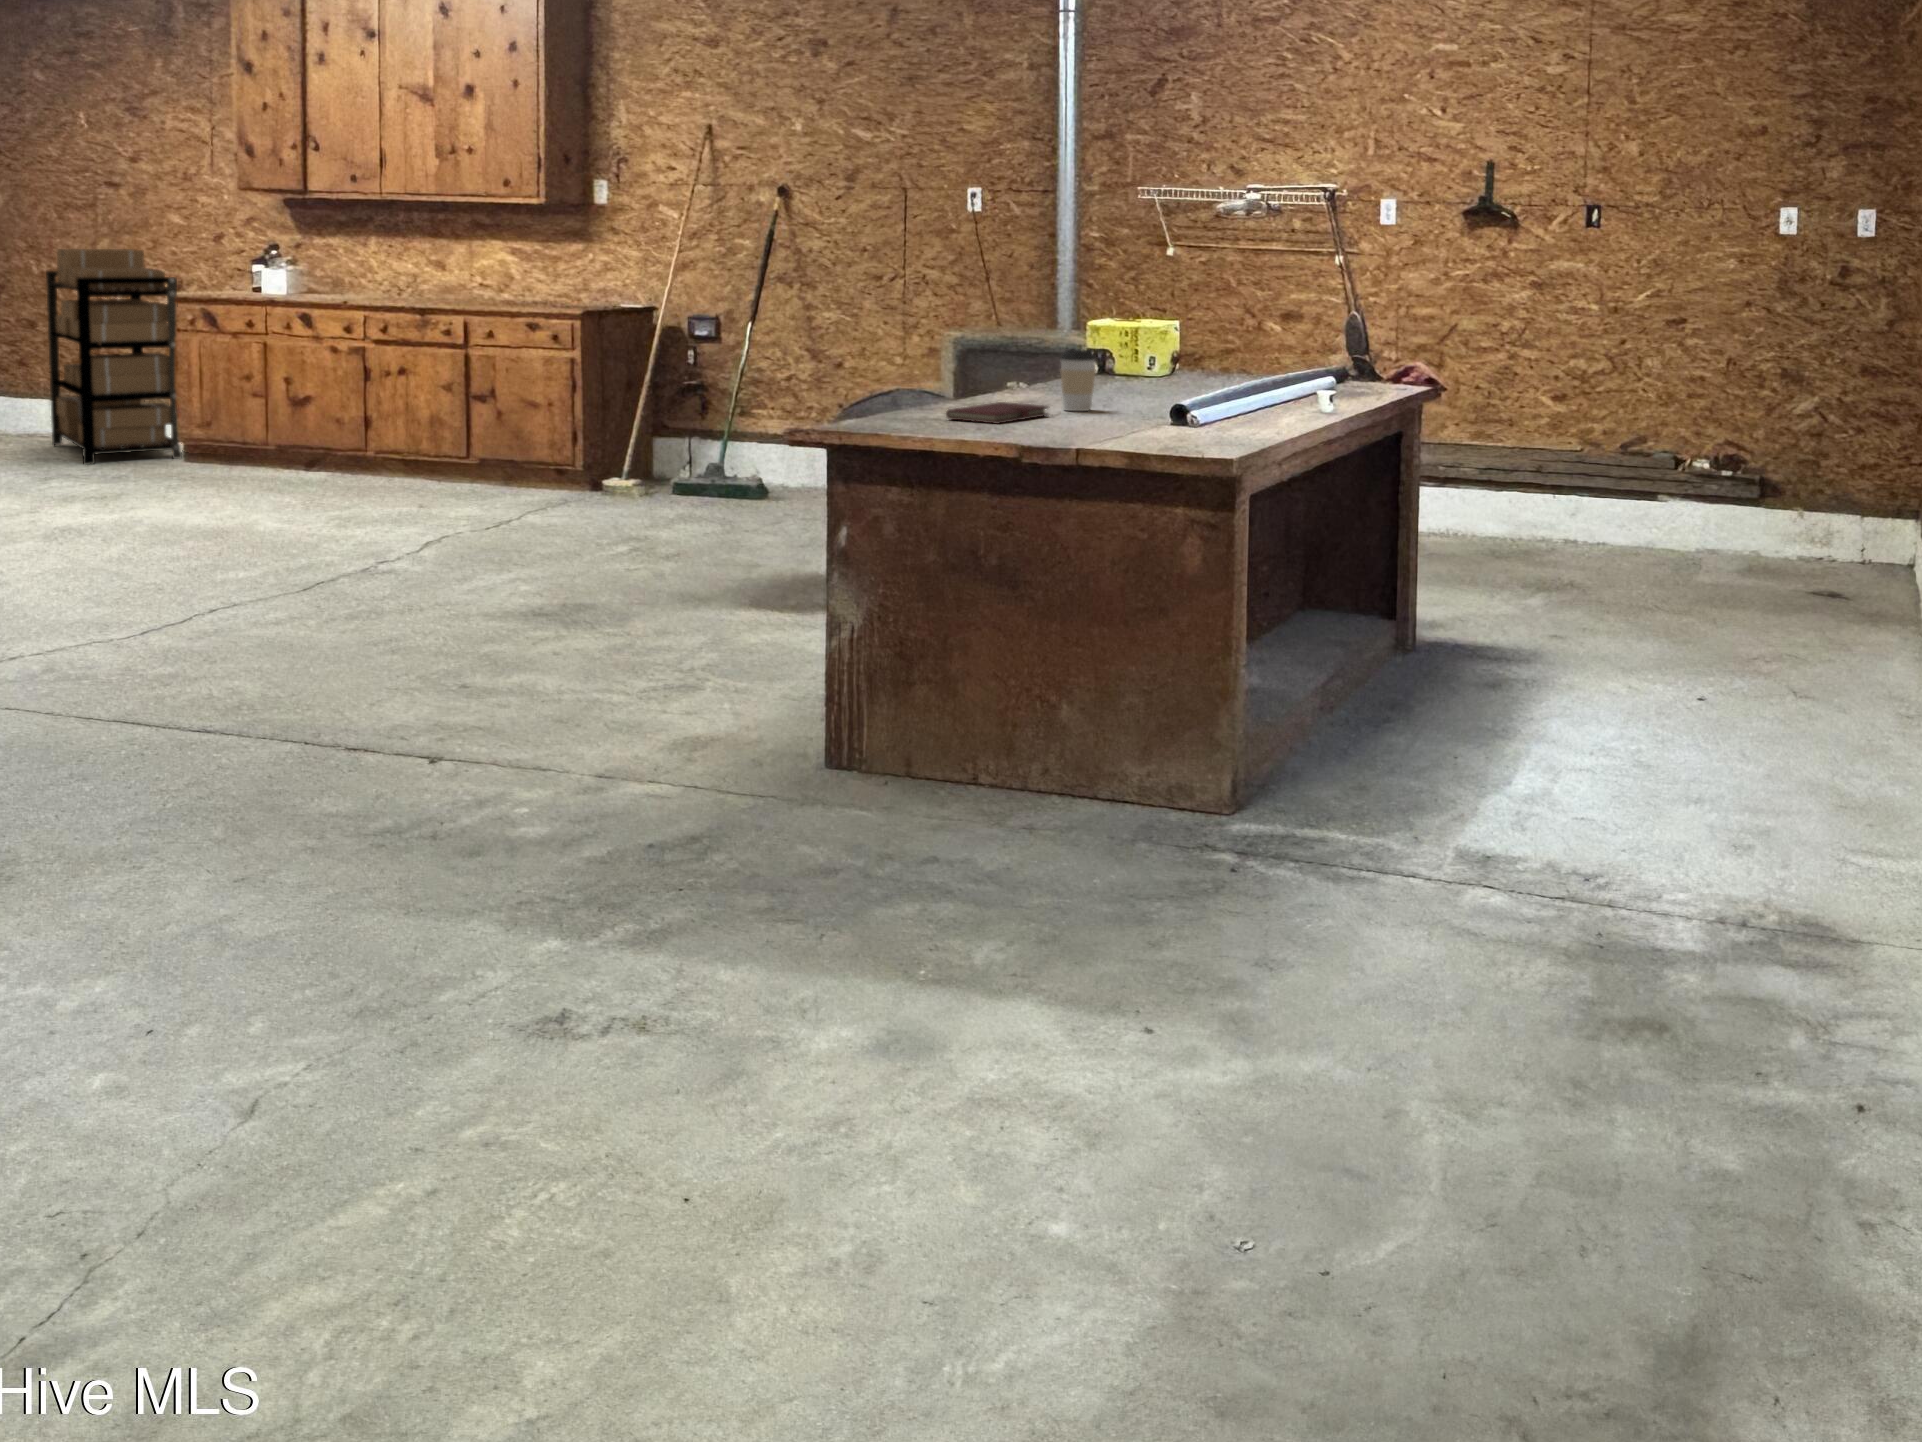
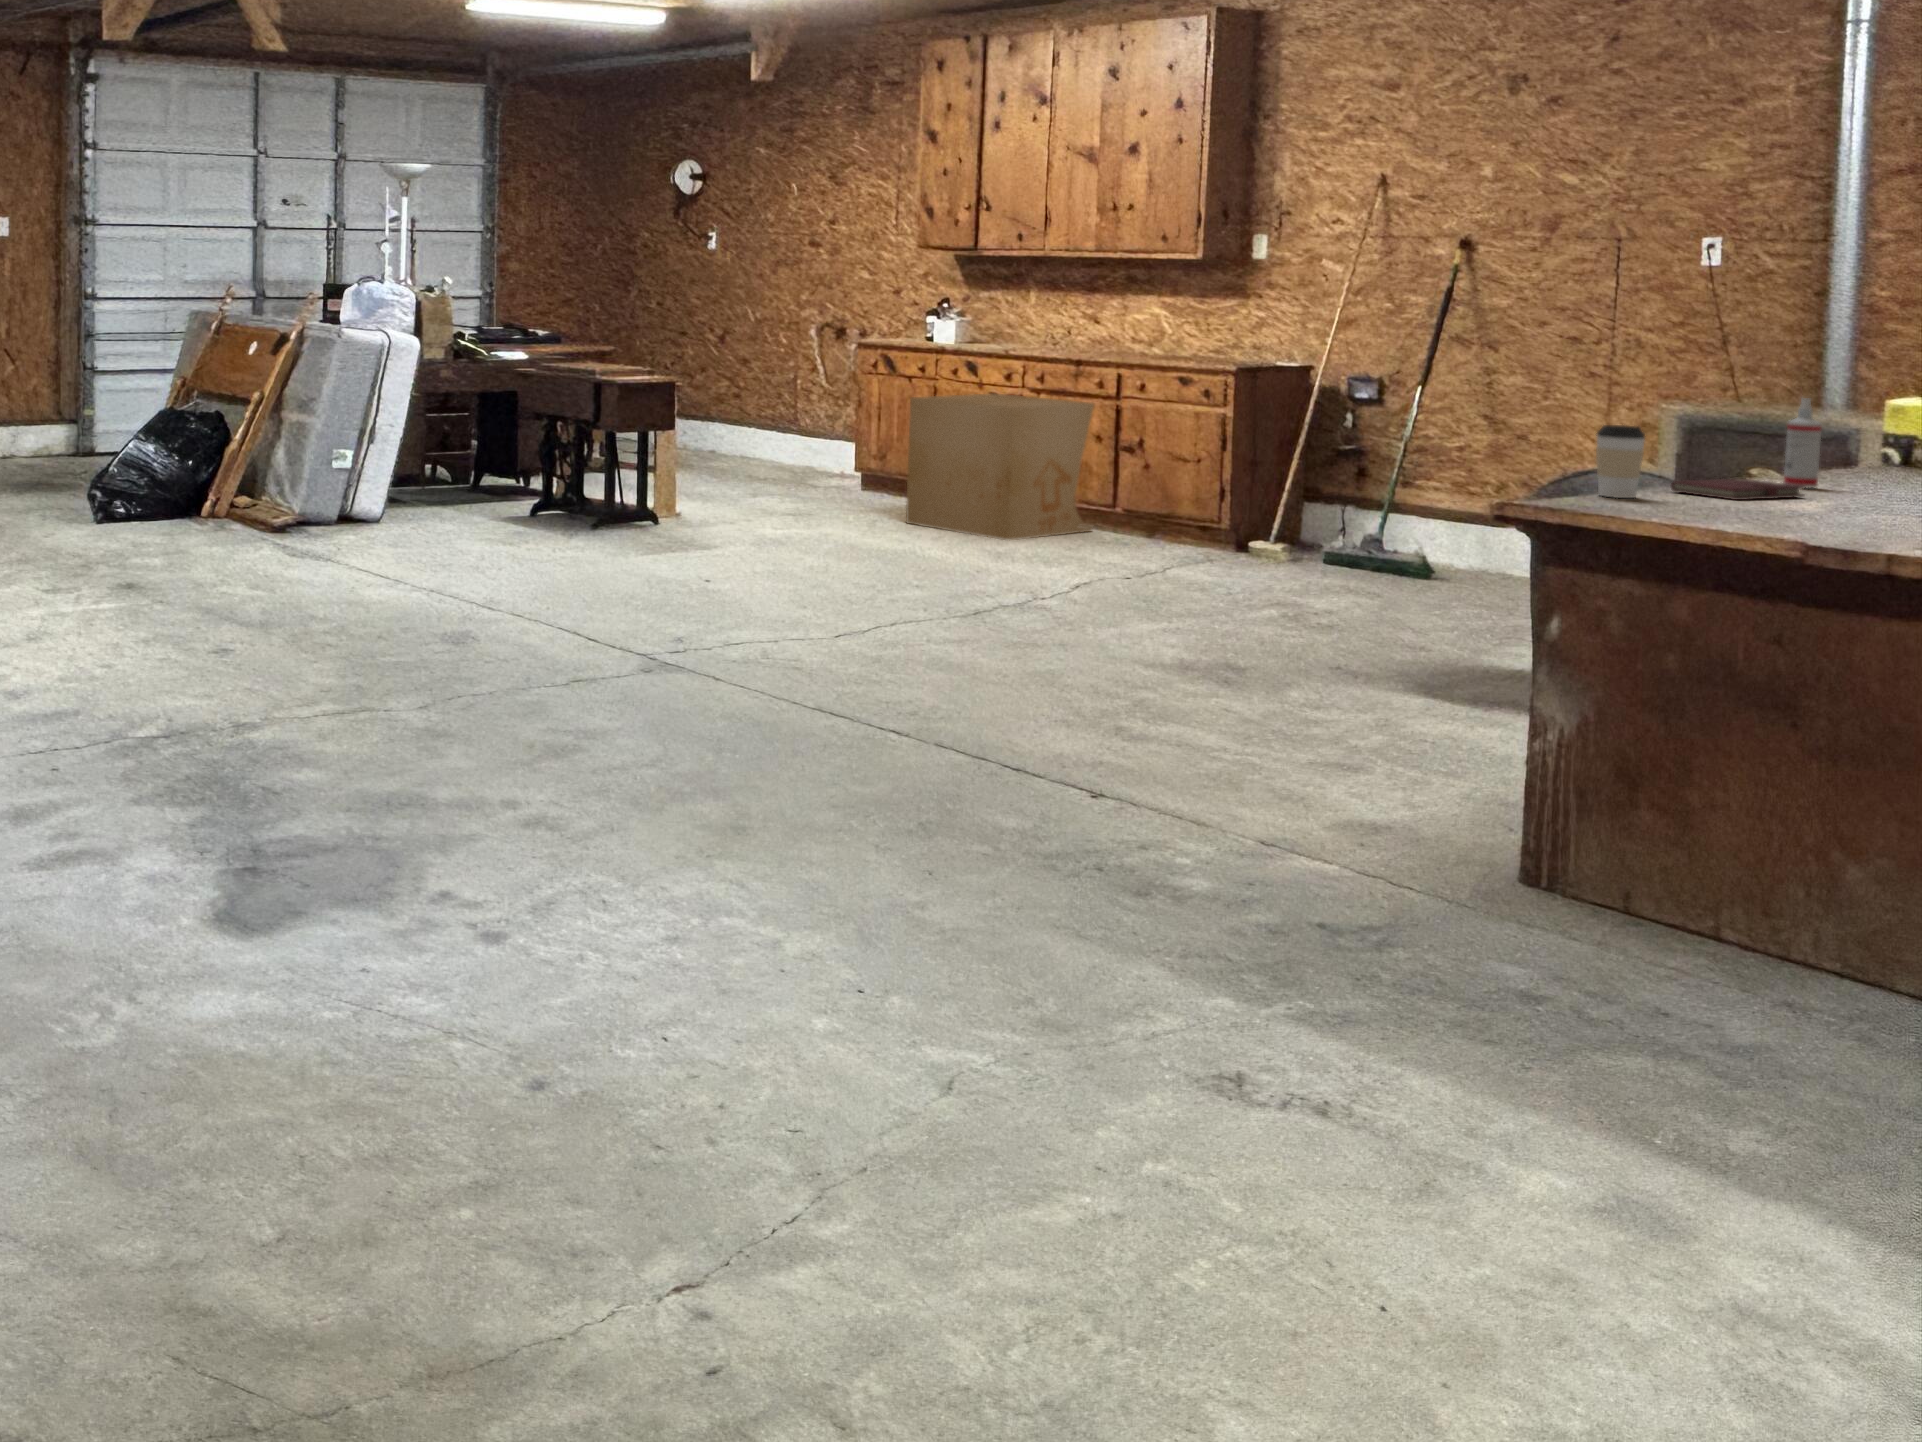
shelving unit: present [46,249,182,465] -> none [759,300,865,489]
spray bottle: none [1033,326,1058,406] -> present [1783,398,1822,488]
cardboard box: none [227,346,448,503] -> present [906,393,1094,540]
coffee cup: present [1061,349,1096,411] -> present [1596,425,1645,498]

